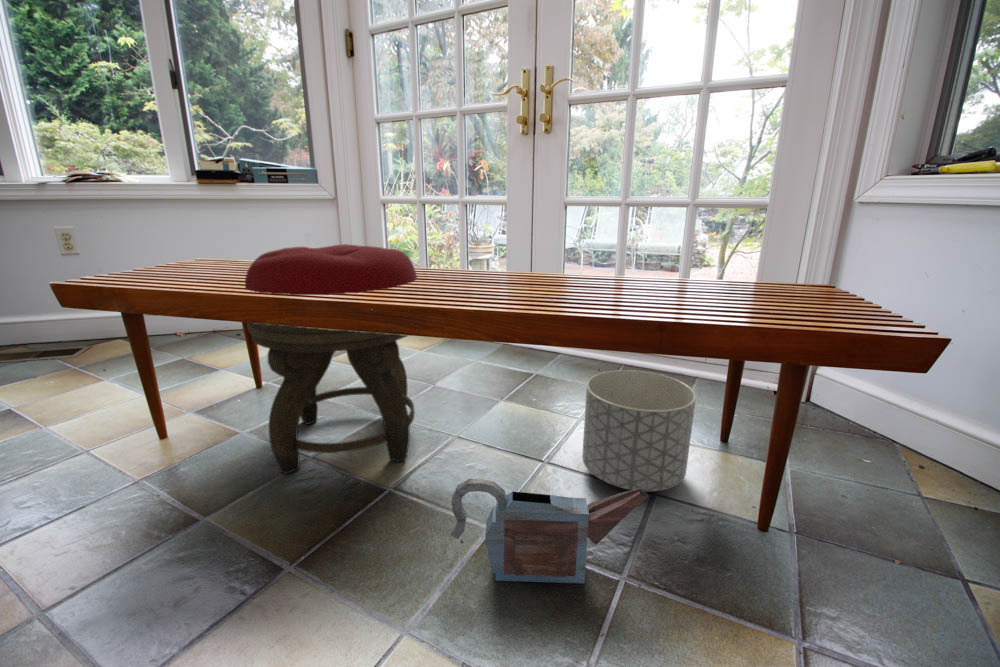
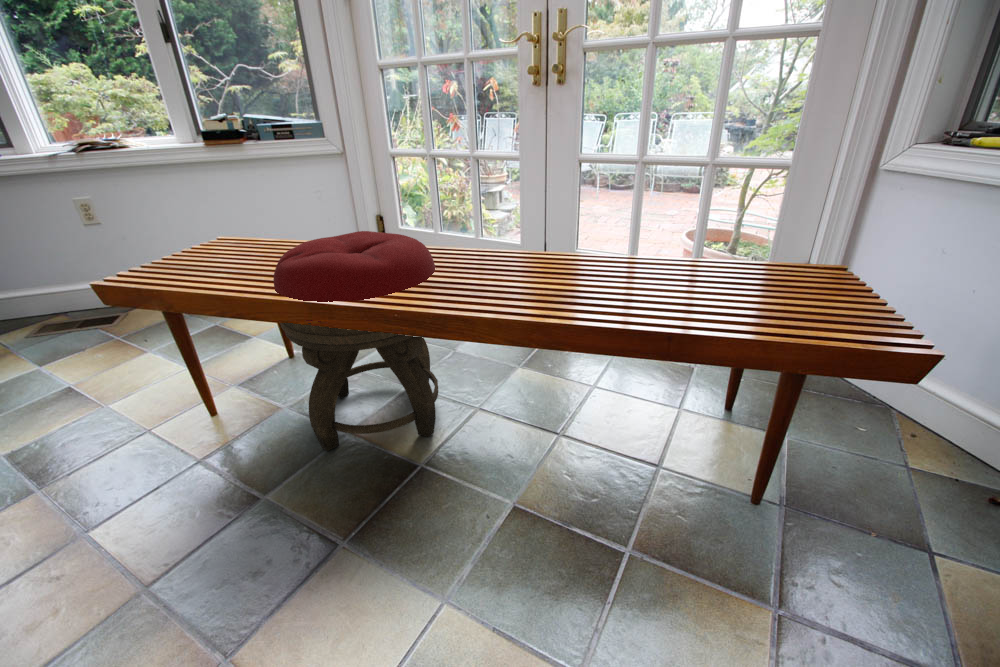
planter: present [582,370,696,492] -> none [594,352,702,469]
watering can: present [450,479,648,583] -> none [478,475,652,557]

